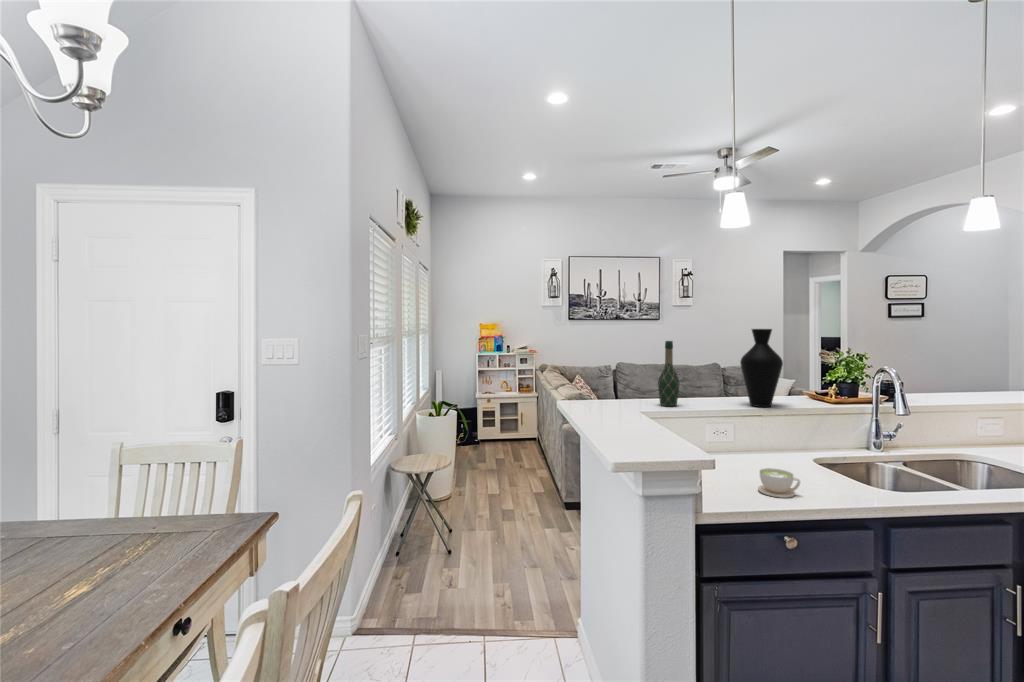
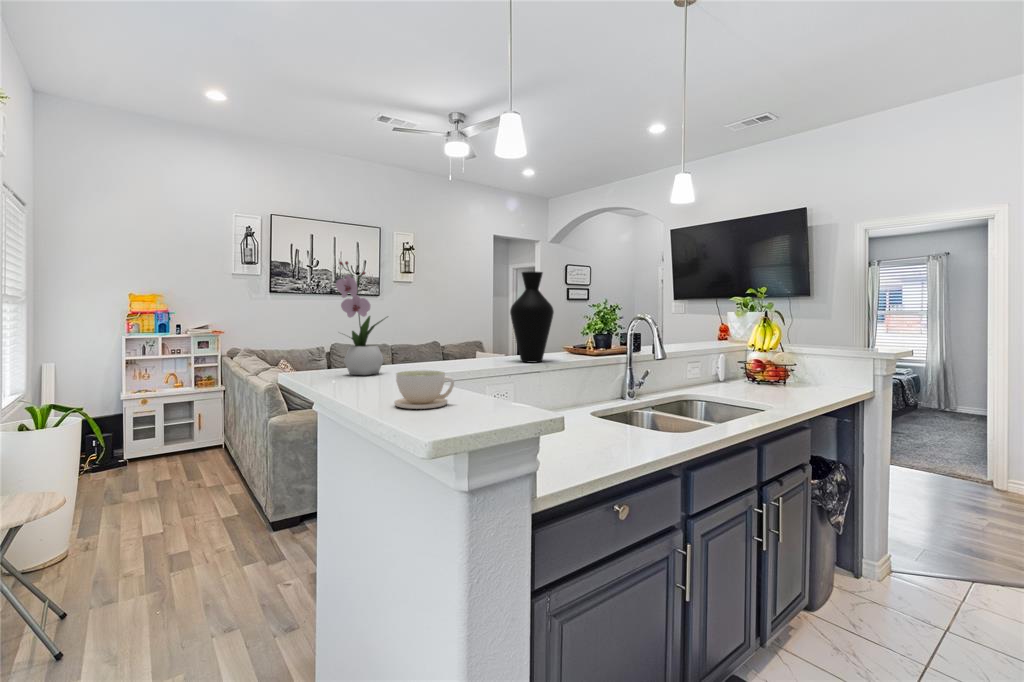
flower arrangement: none [596,331,632,410] -> present [336,261,385,375]
wine bottle: present [658,341,680,406] -> none [419,282,446,368]
coffee cup: present [758,468,800,498] -> present [394,370,454,409]

